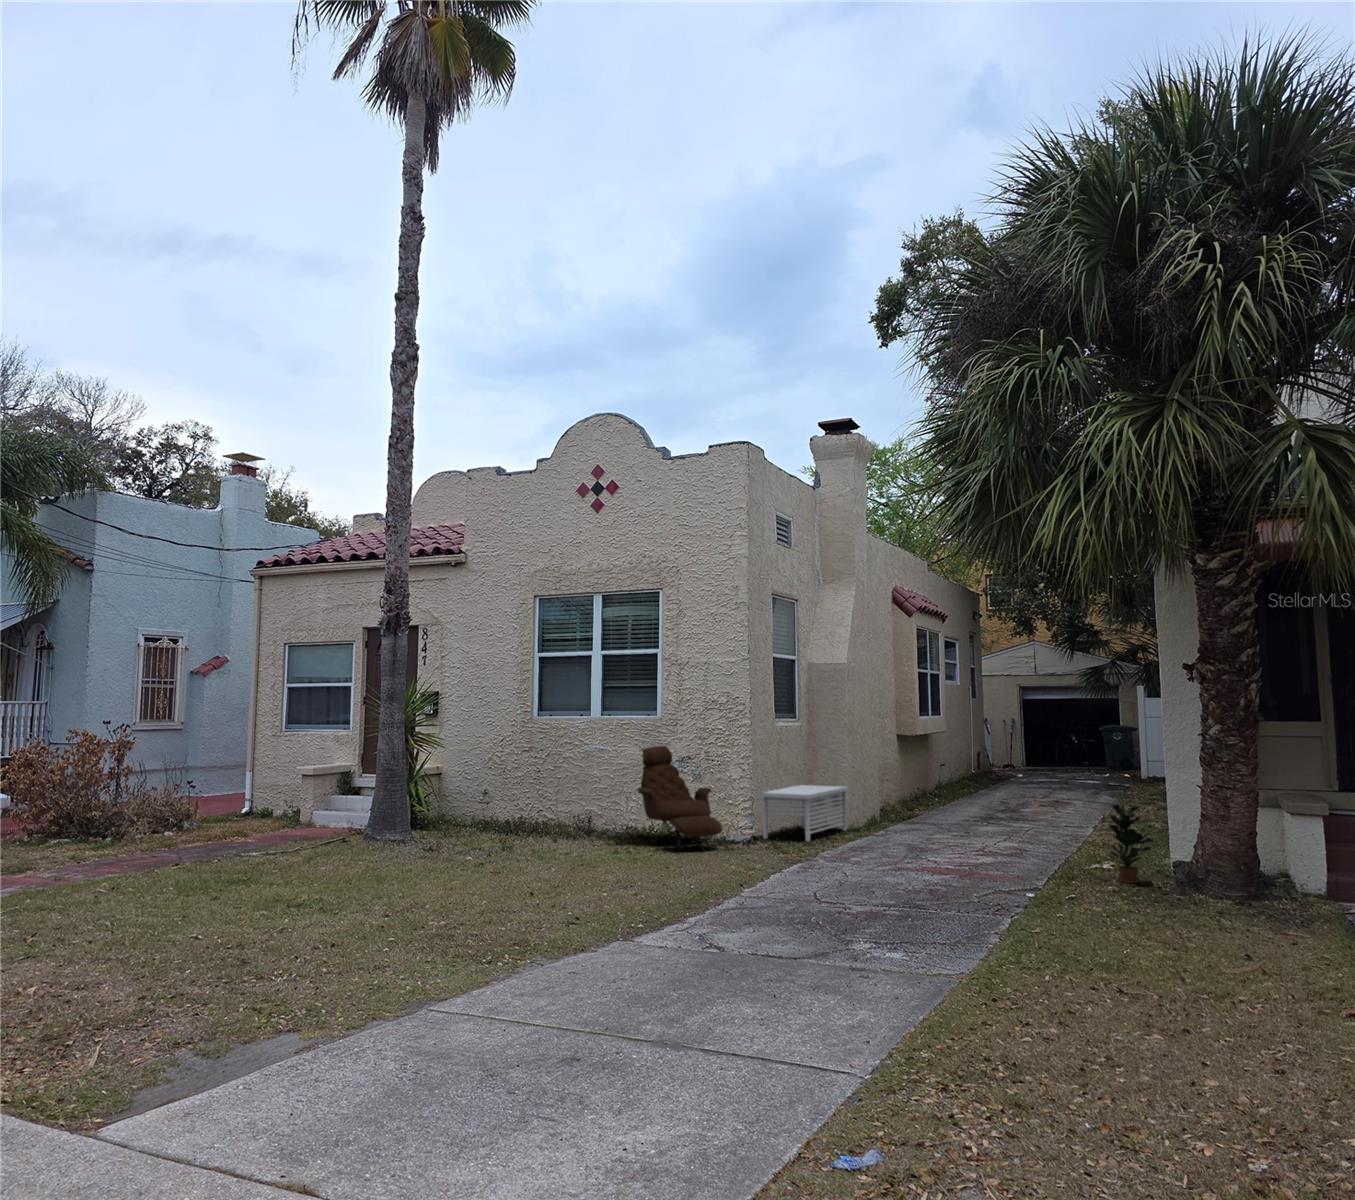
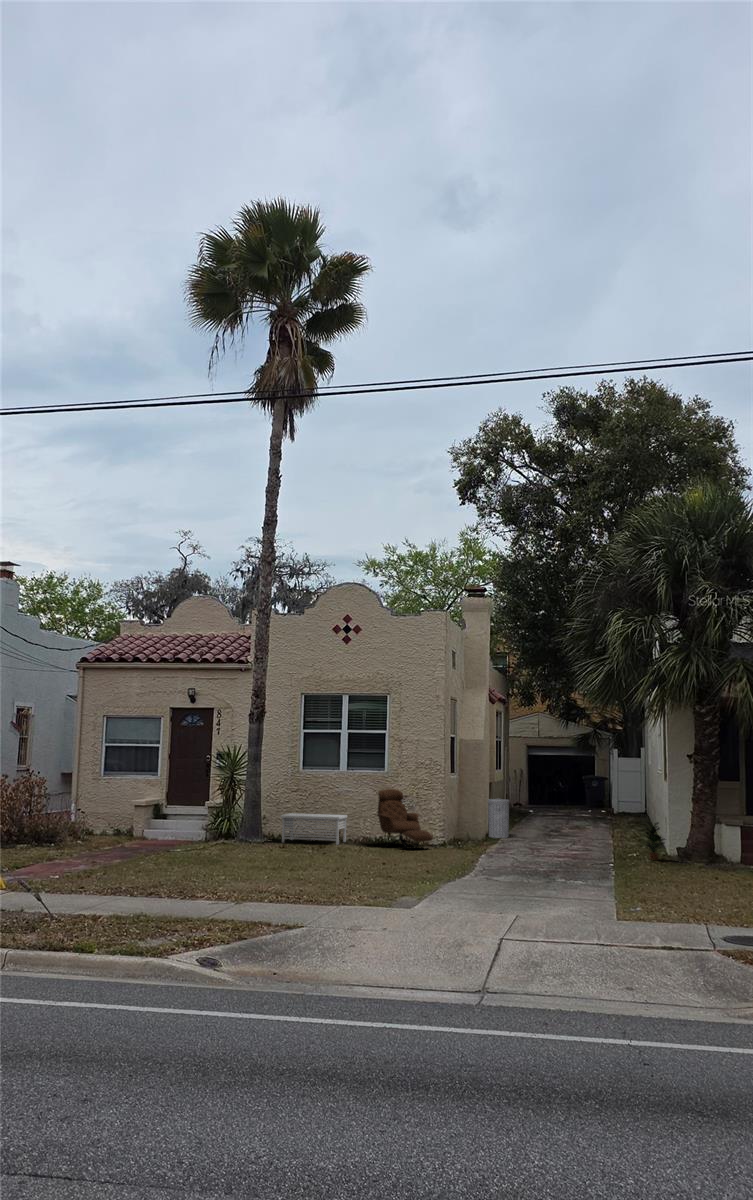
trash can: none [860,759,897,826] -> present [488,799,509,838]
storage bench: present [762,785,848,842] -> present [280,813,347,845]

